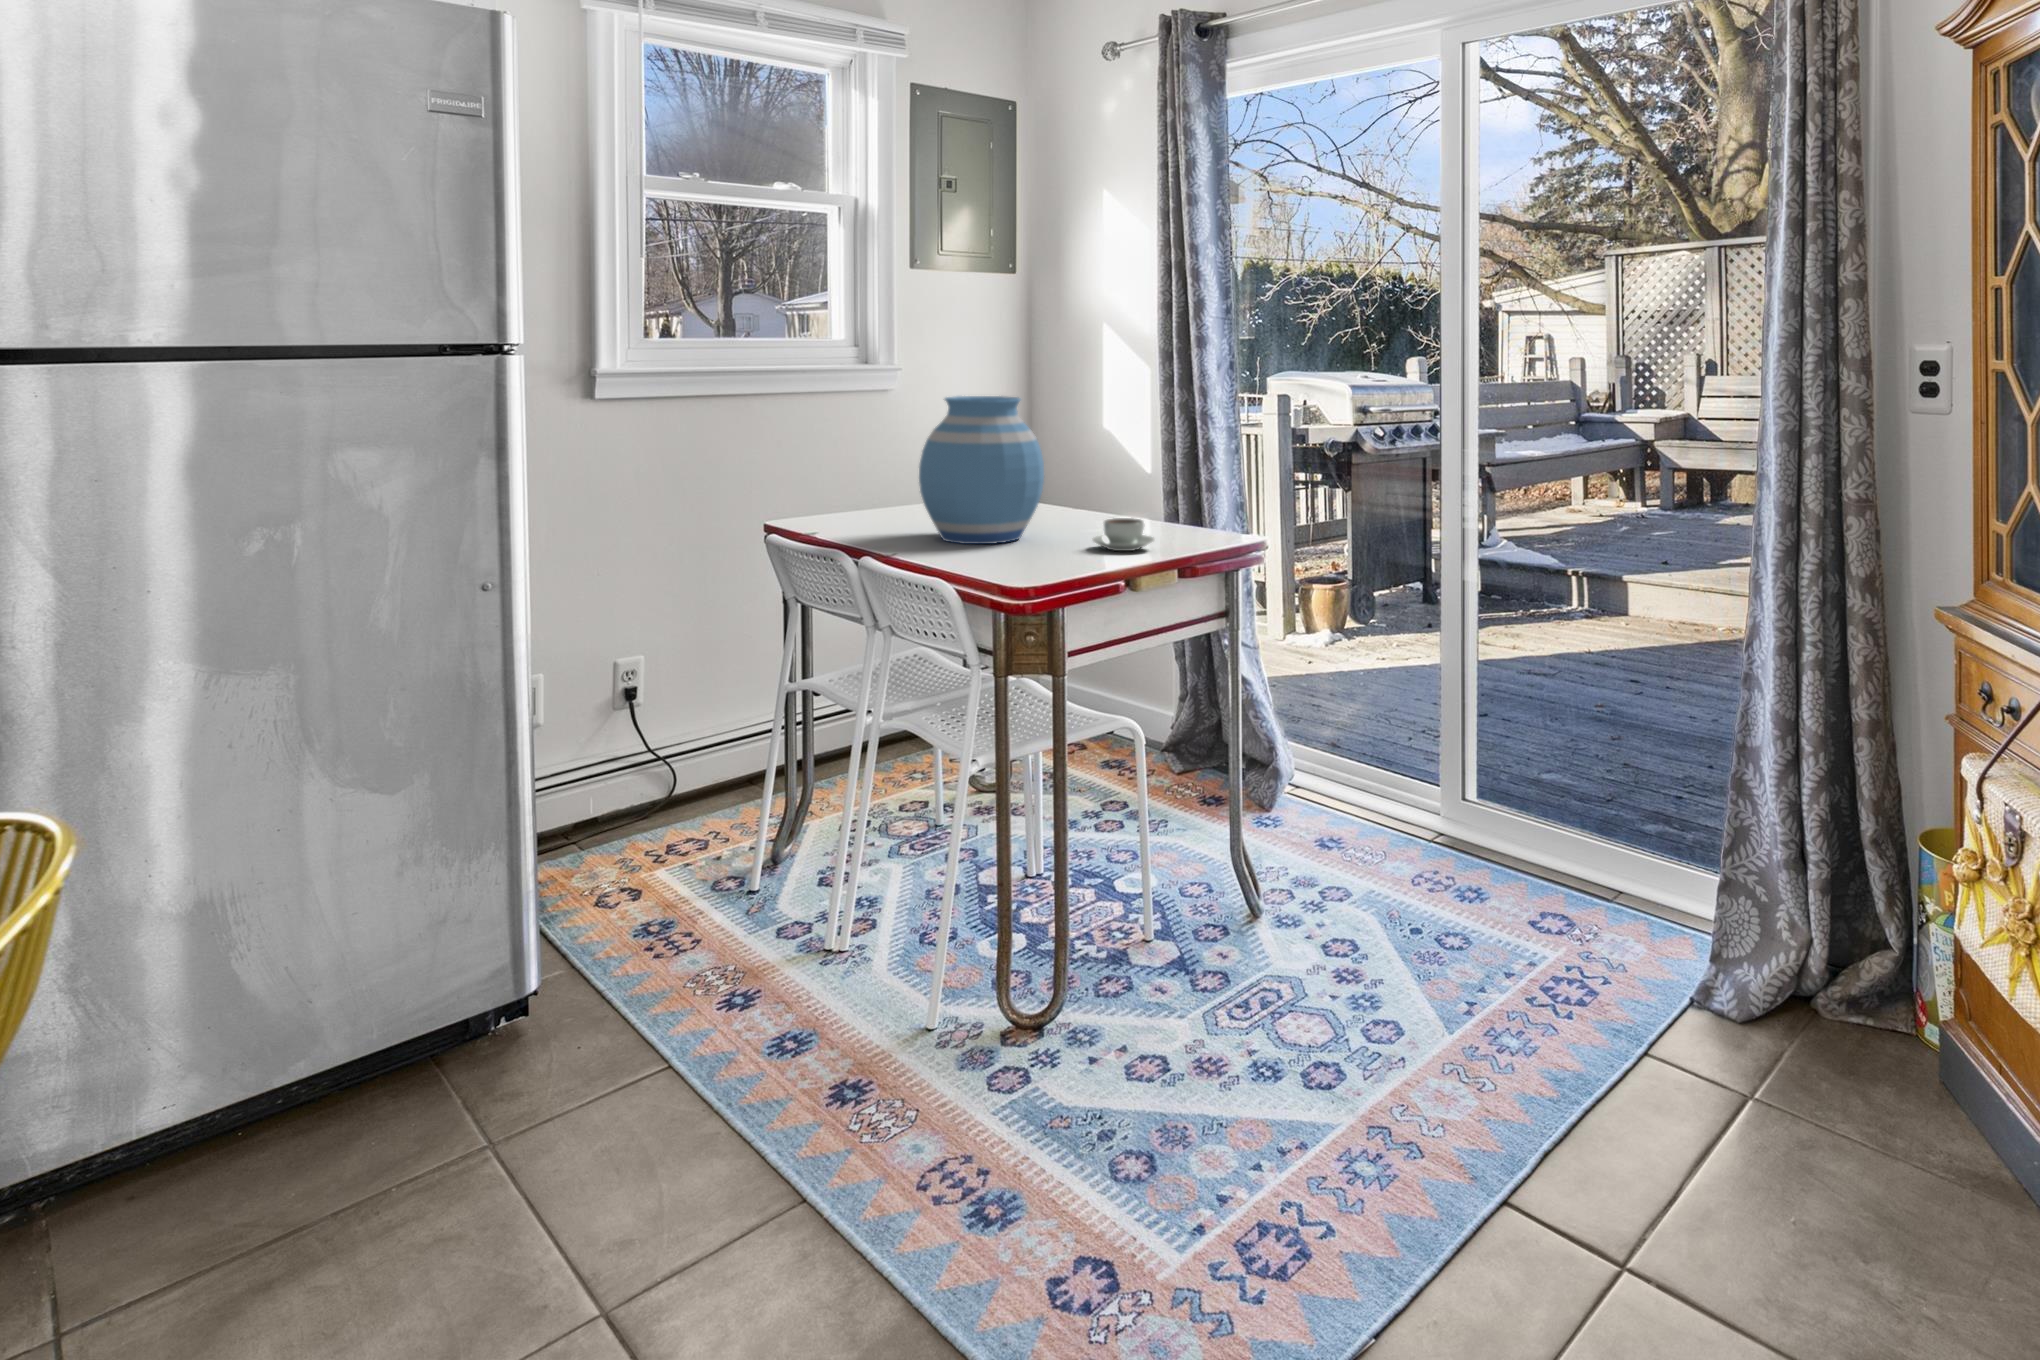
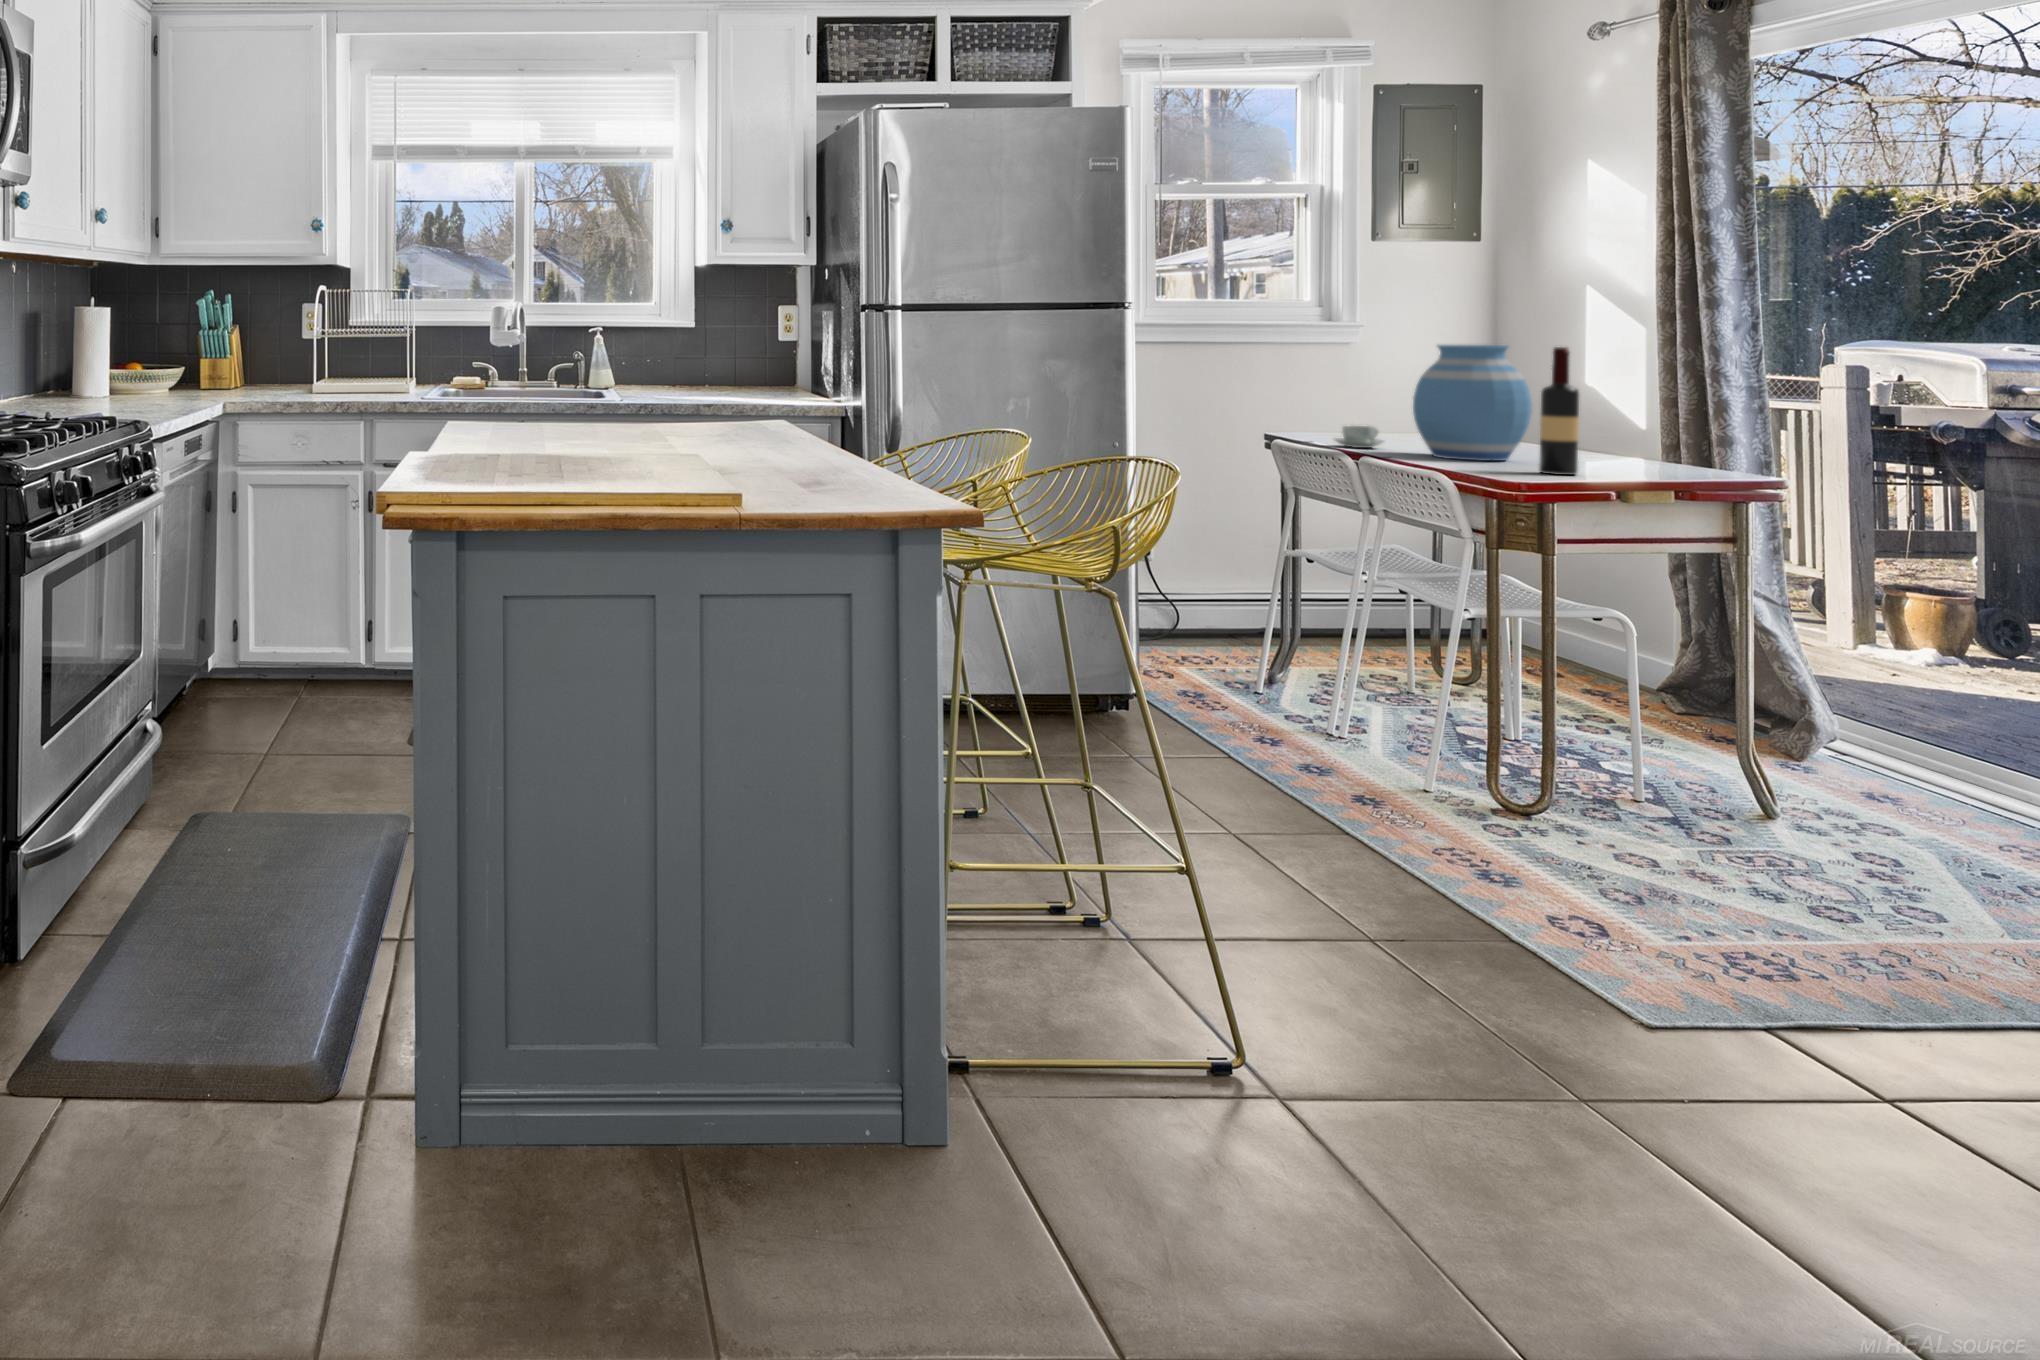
wine bottle: none [1049,407,1089,569] -> present [1539,347,1579,475]
coffee cup: present [1093,518,1154,551] -> present [1335,426,1383,448]

